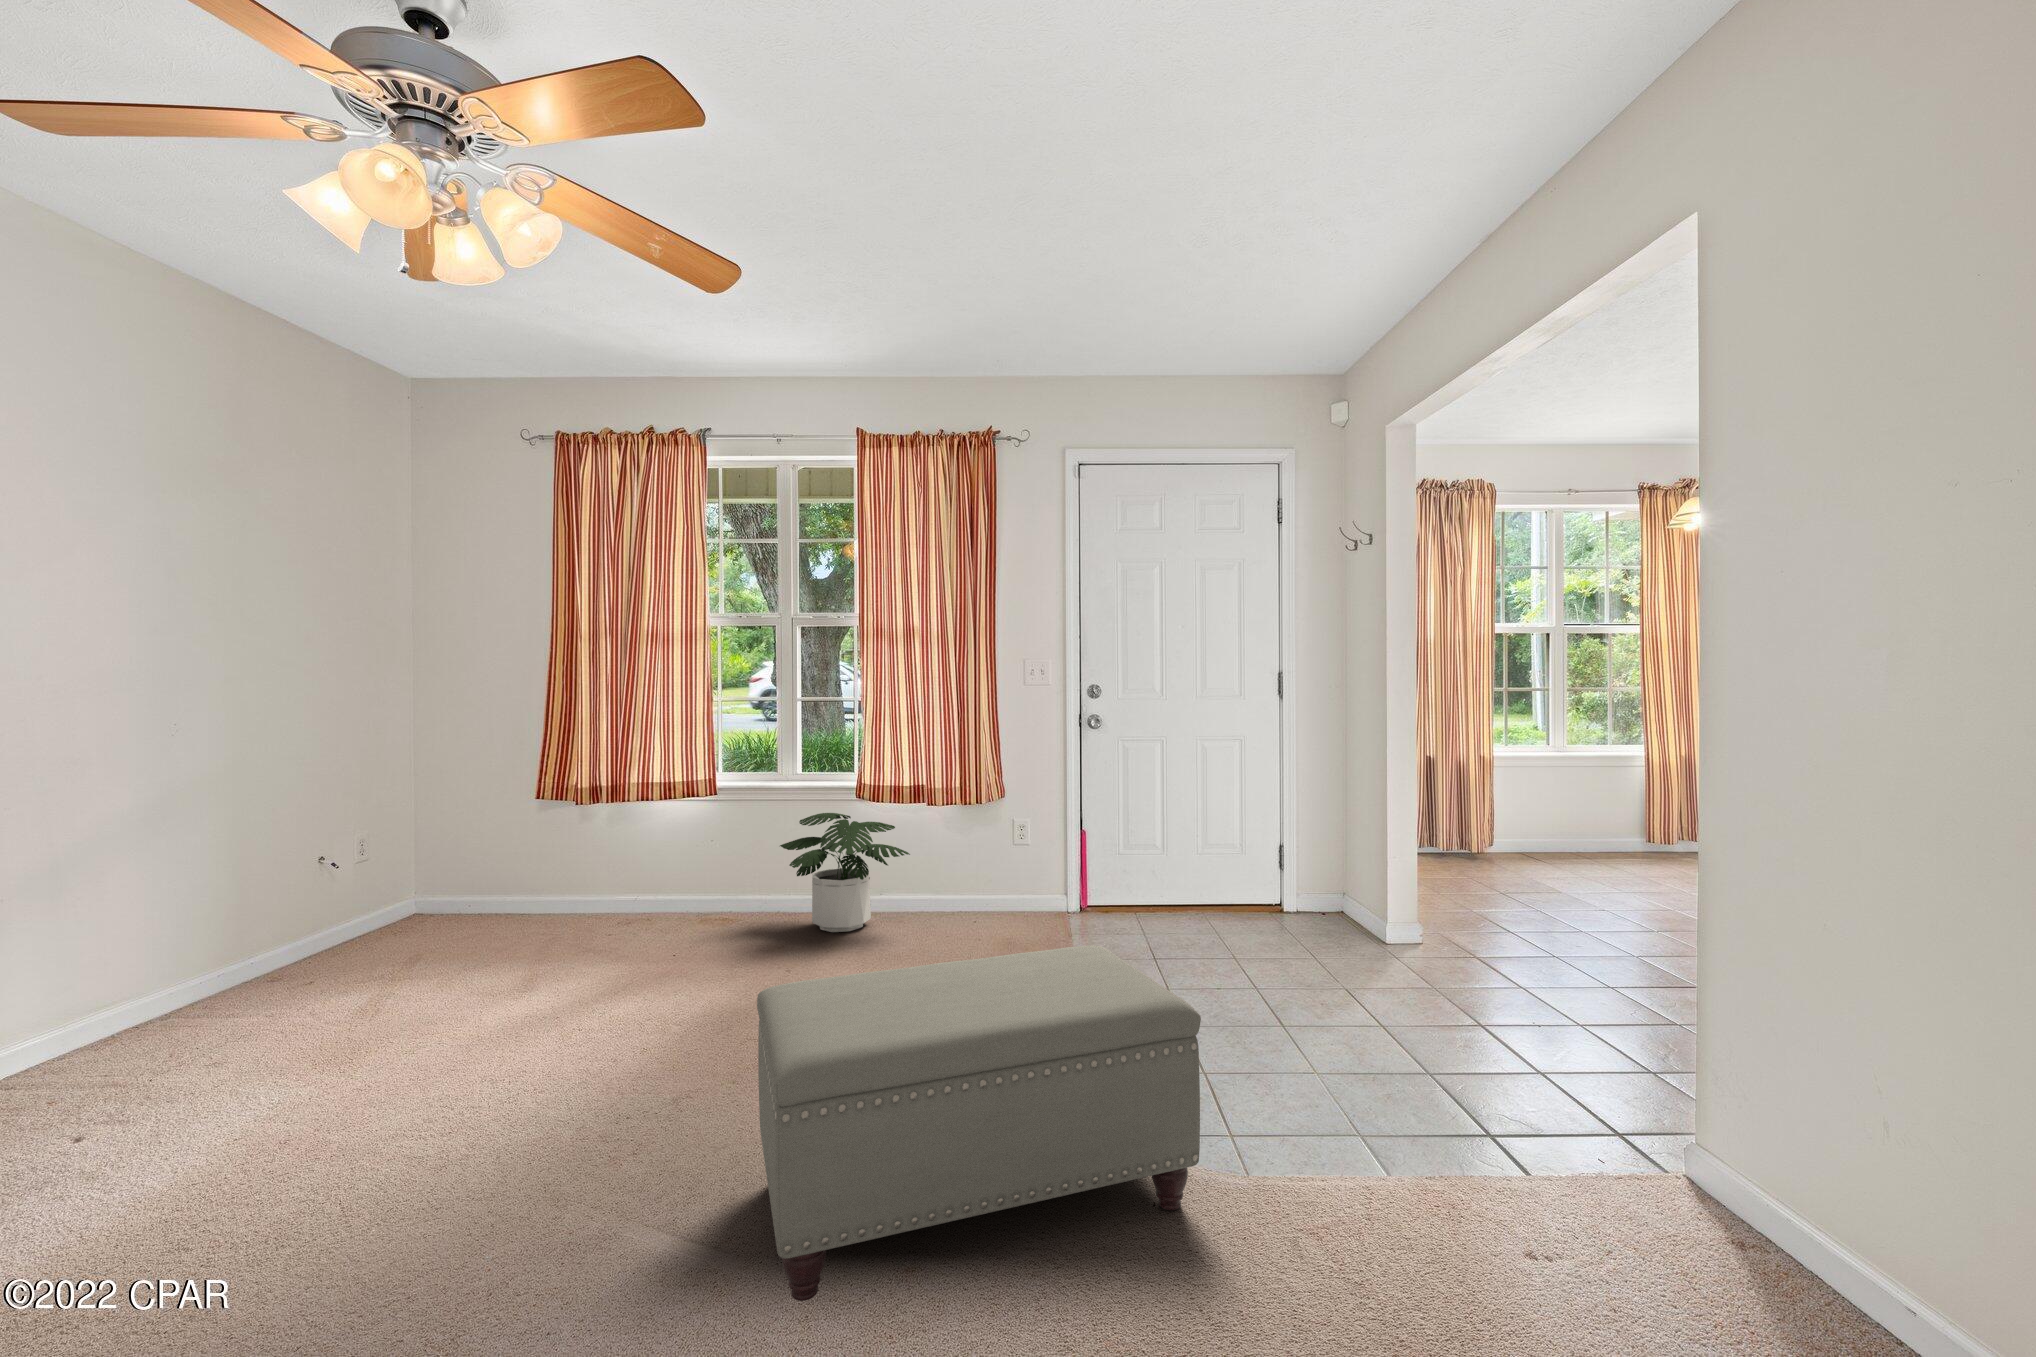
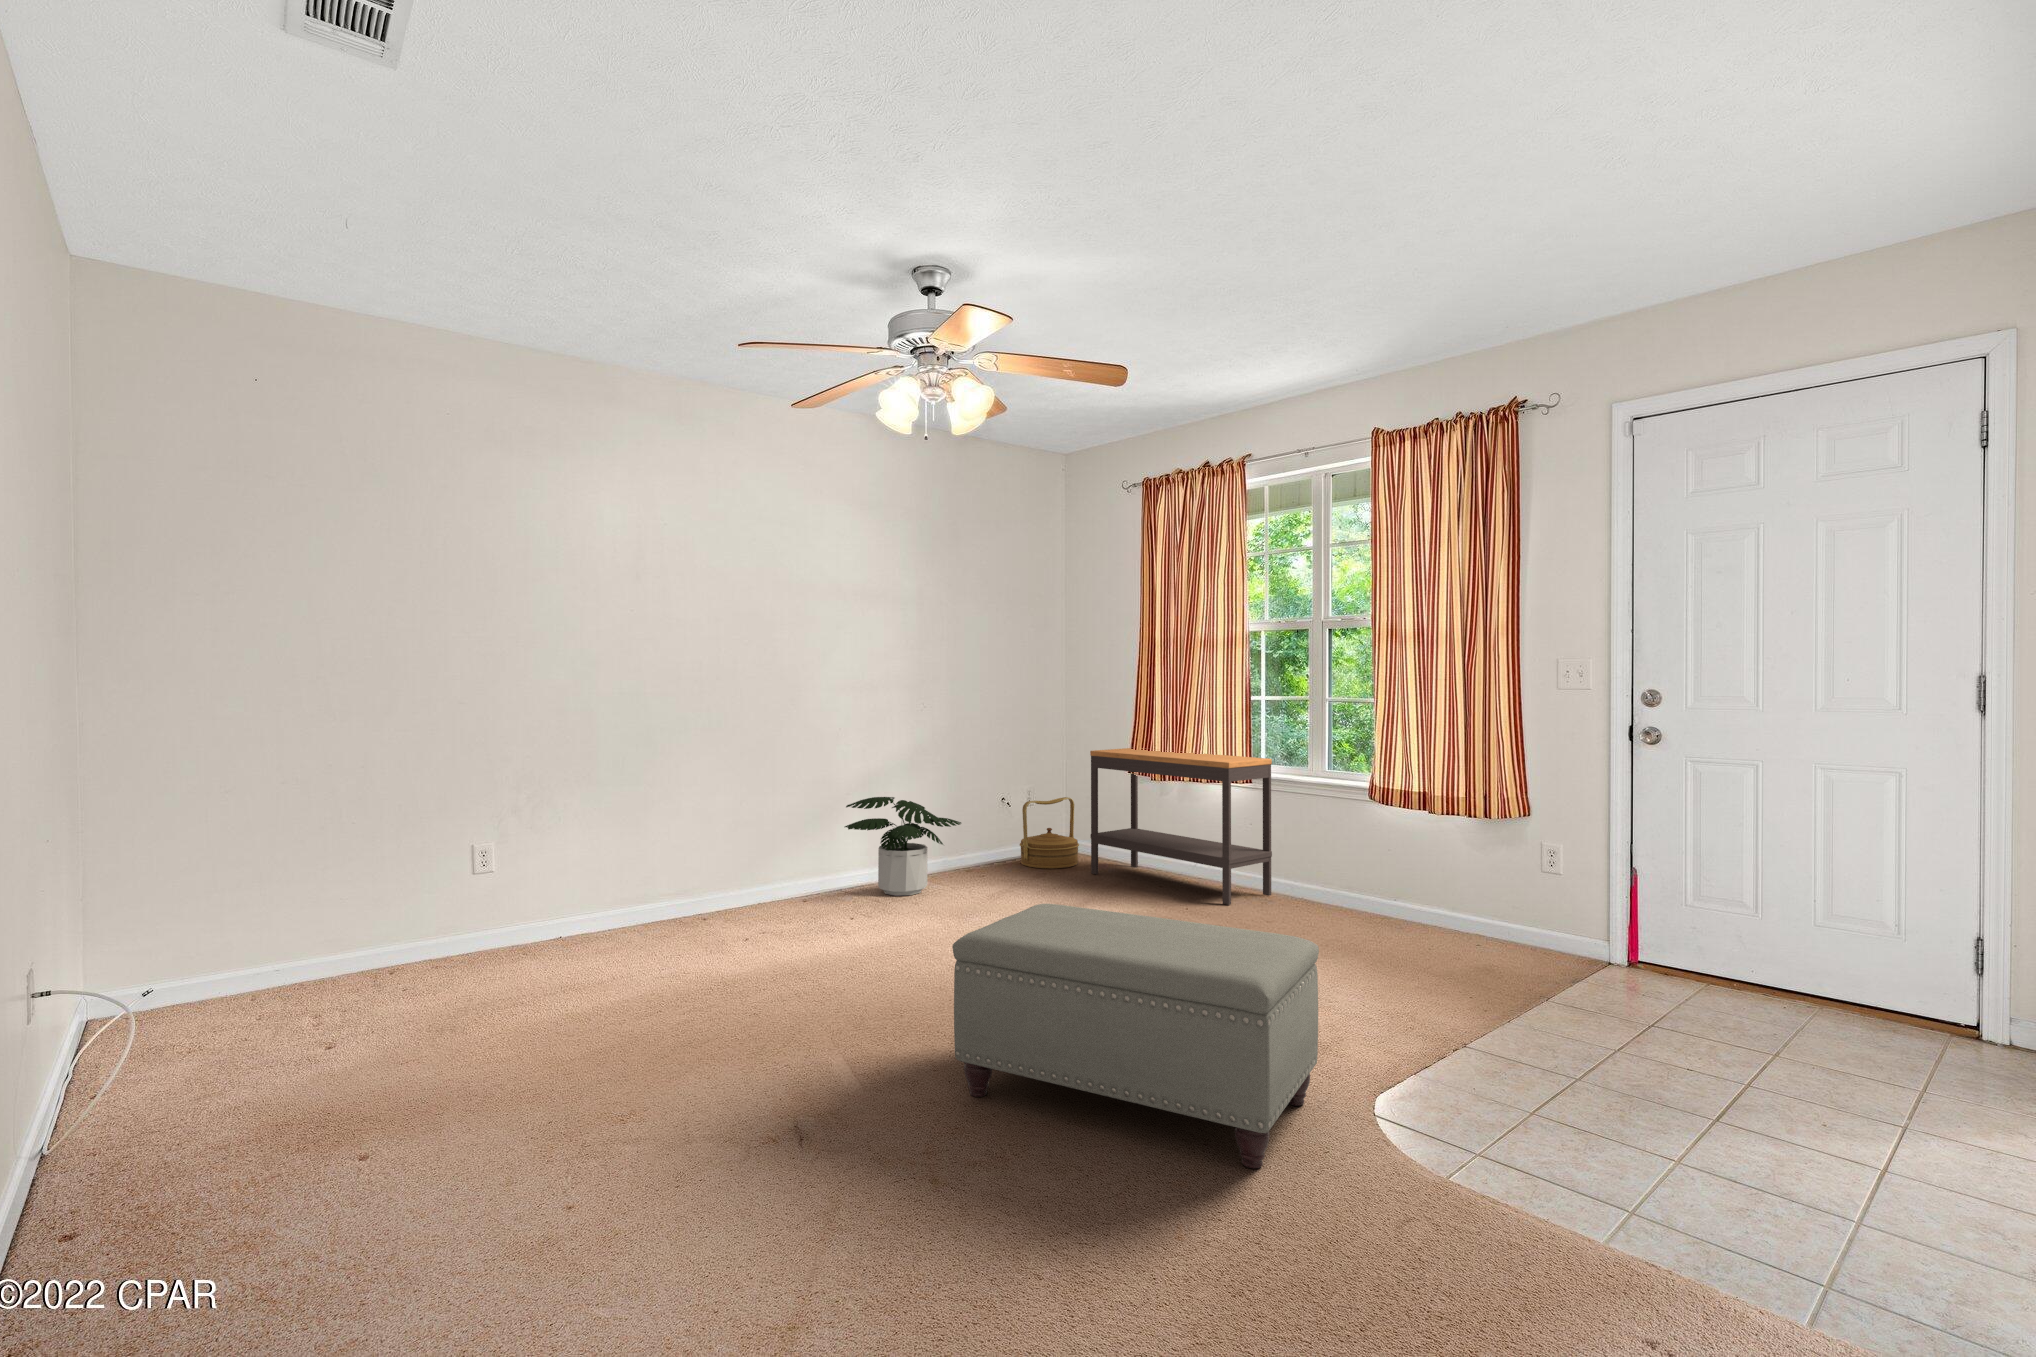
console table: none [490,766,744,936] -> present [1090,748,1272,905]
potted plant: present [780,813,910,932] -> present [845,797,961,896]
woven basket: none [358,842,458,948] -> present [1020,797,1079,869]

